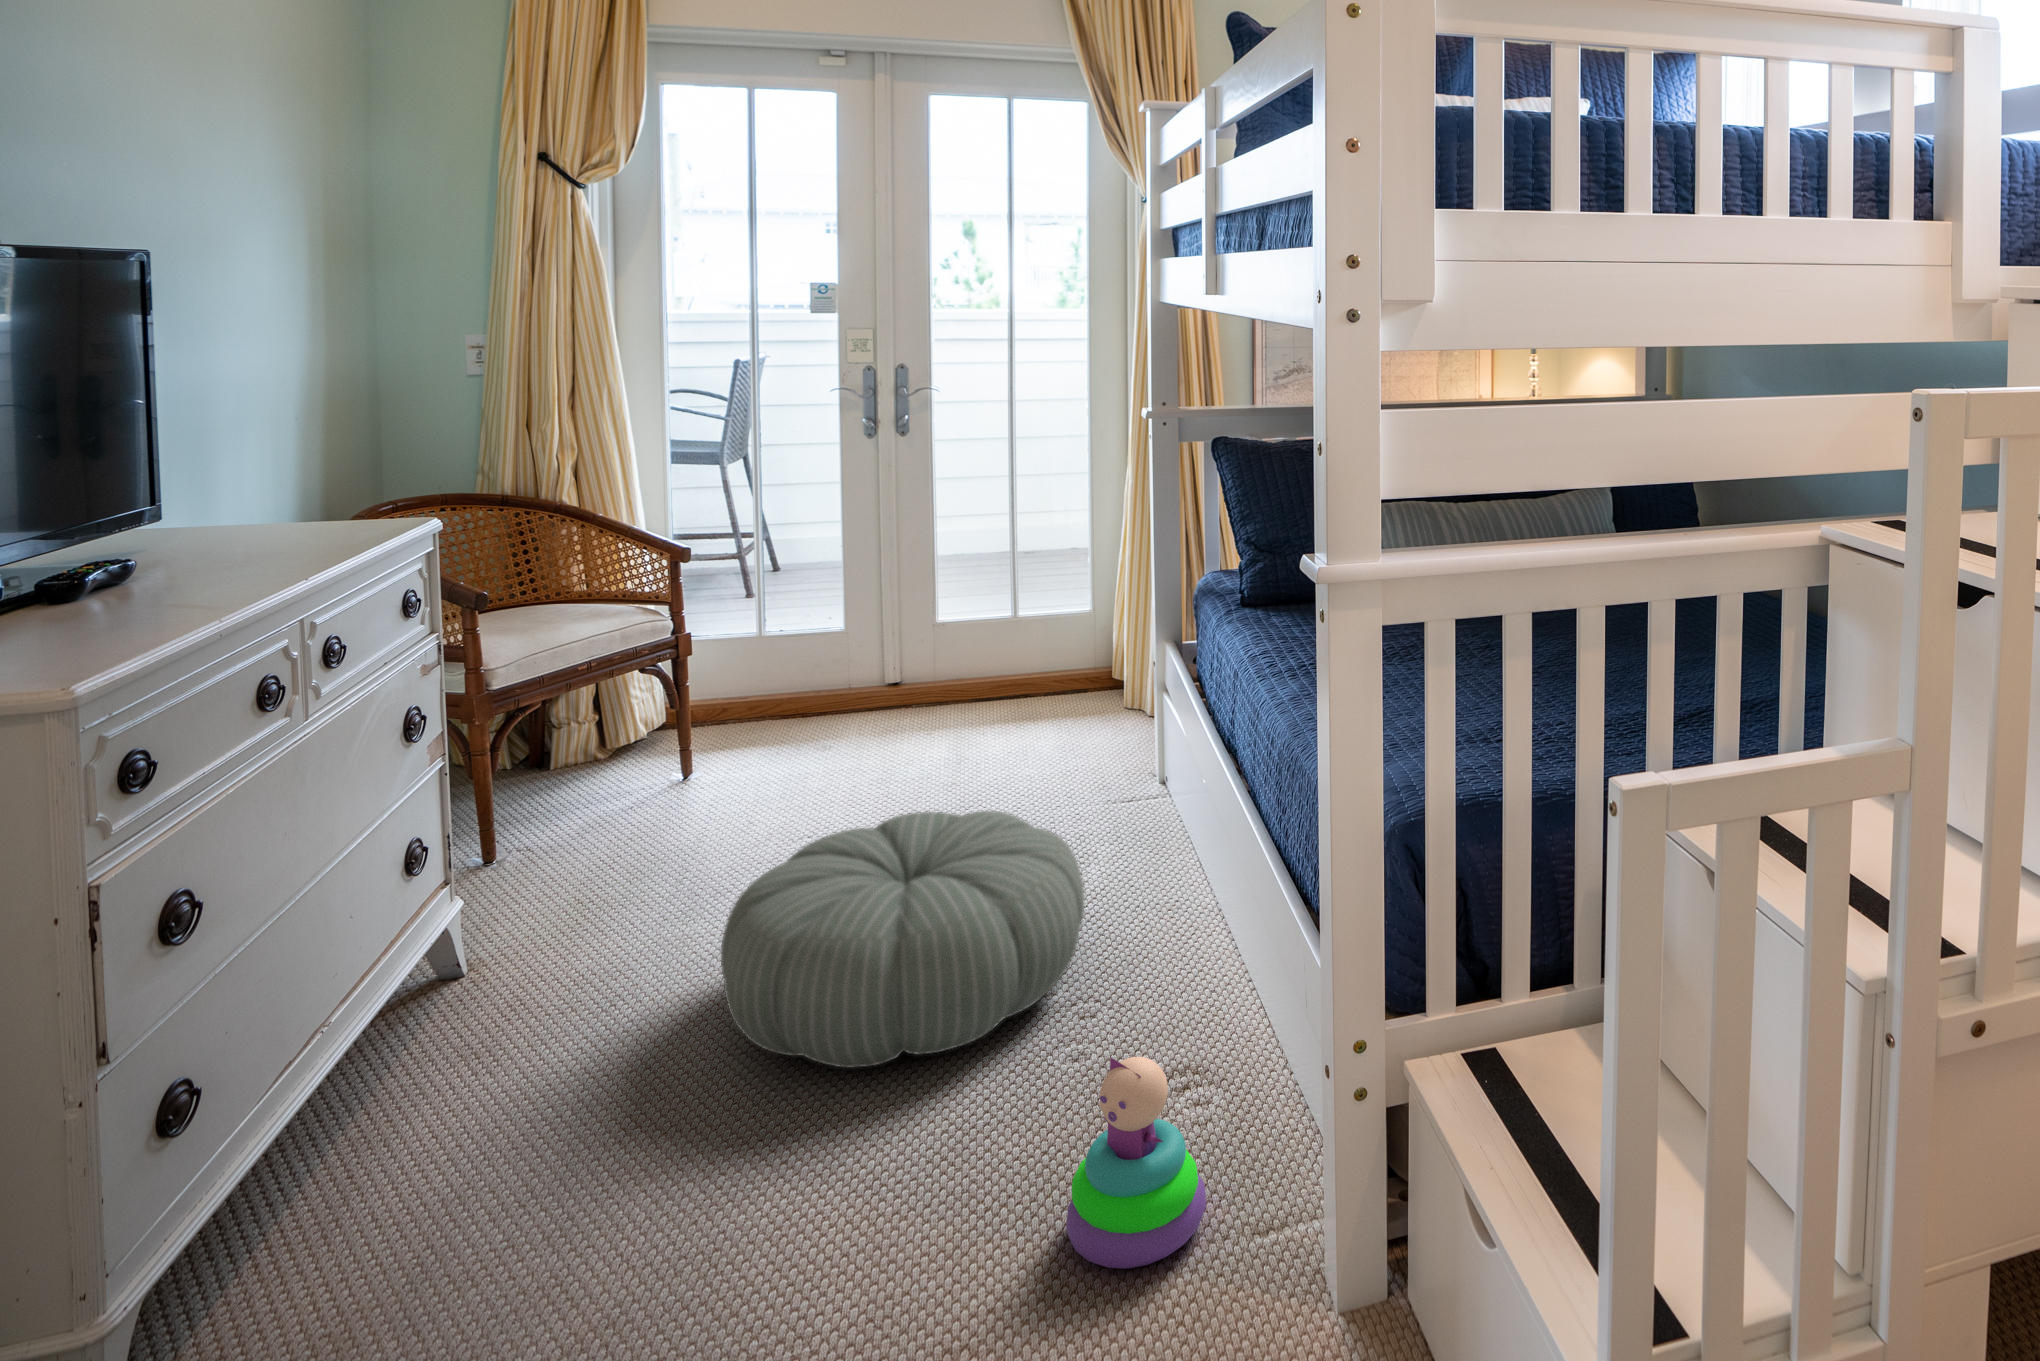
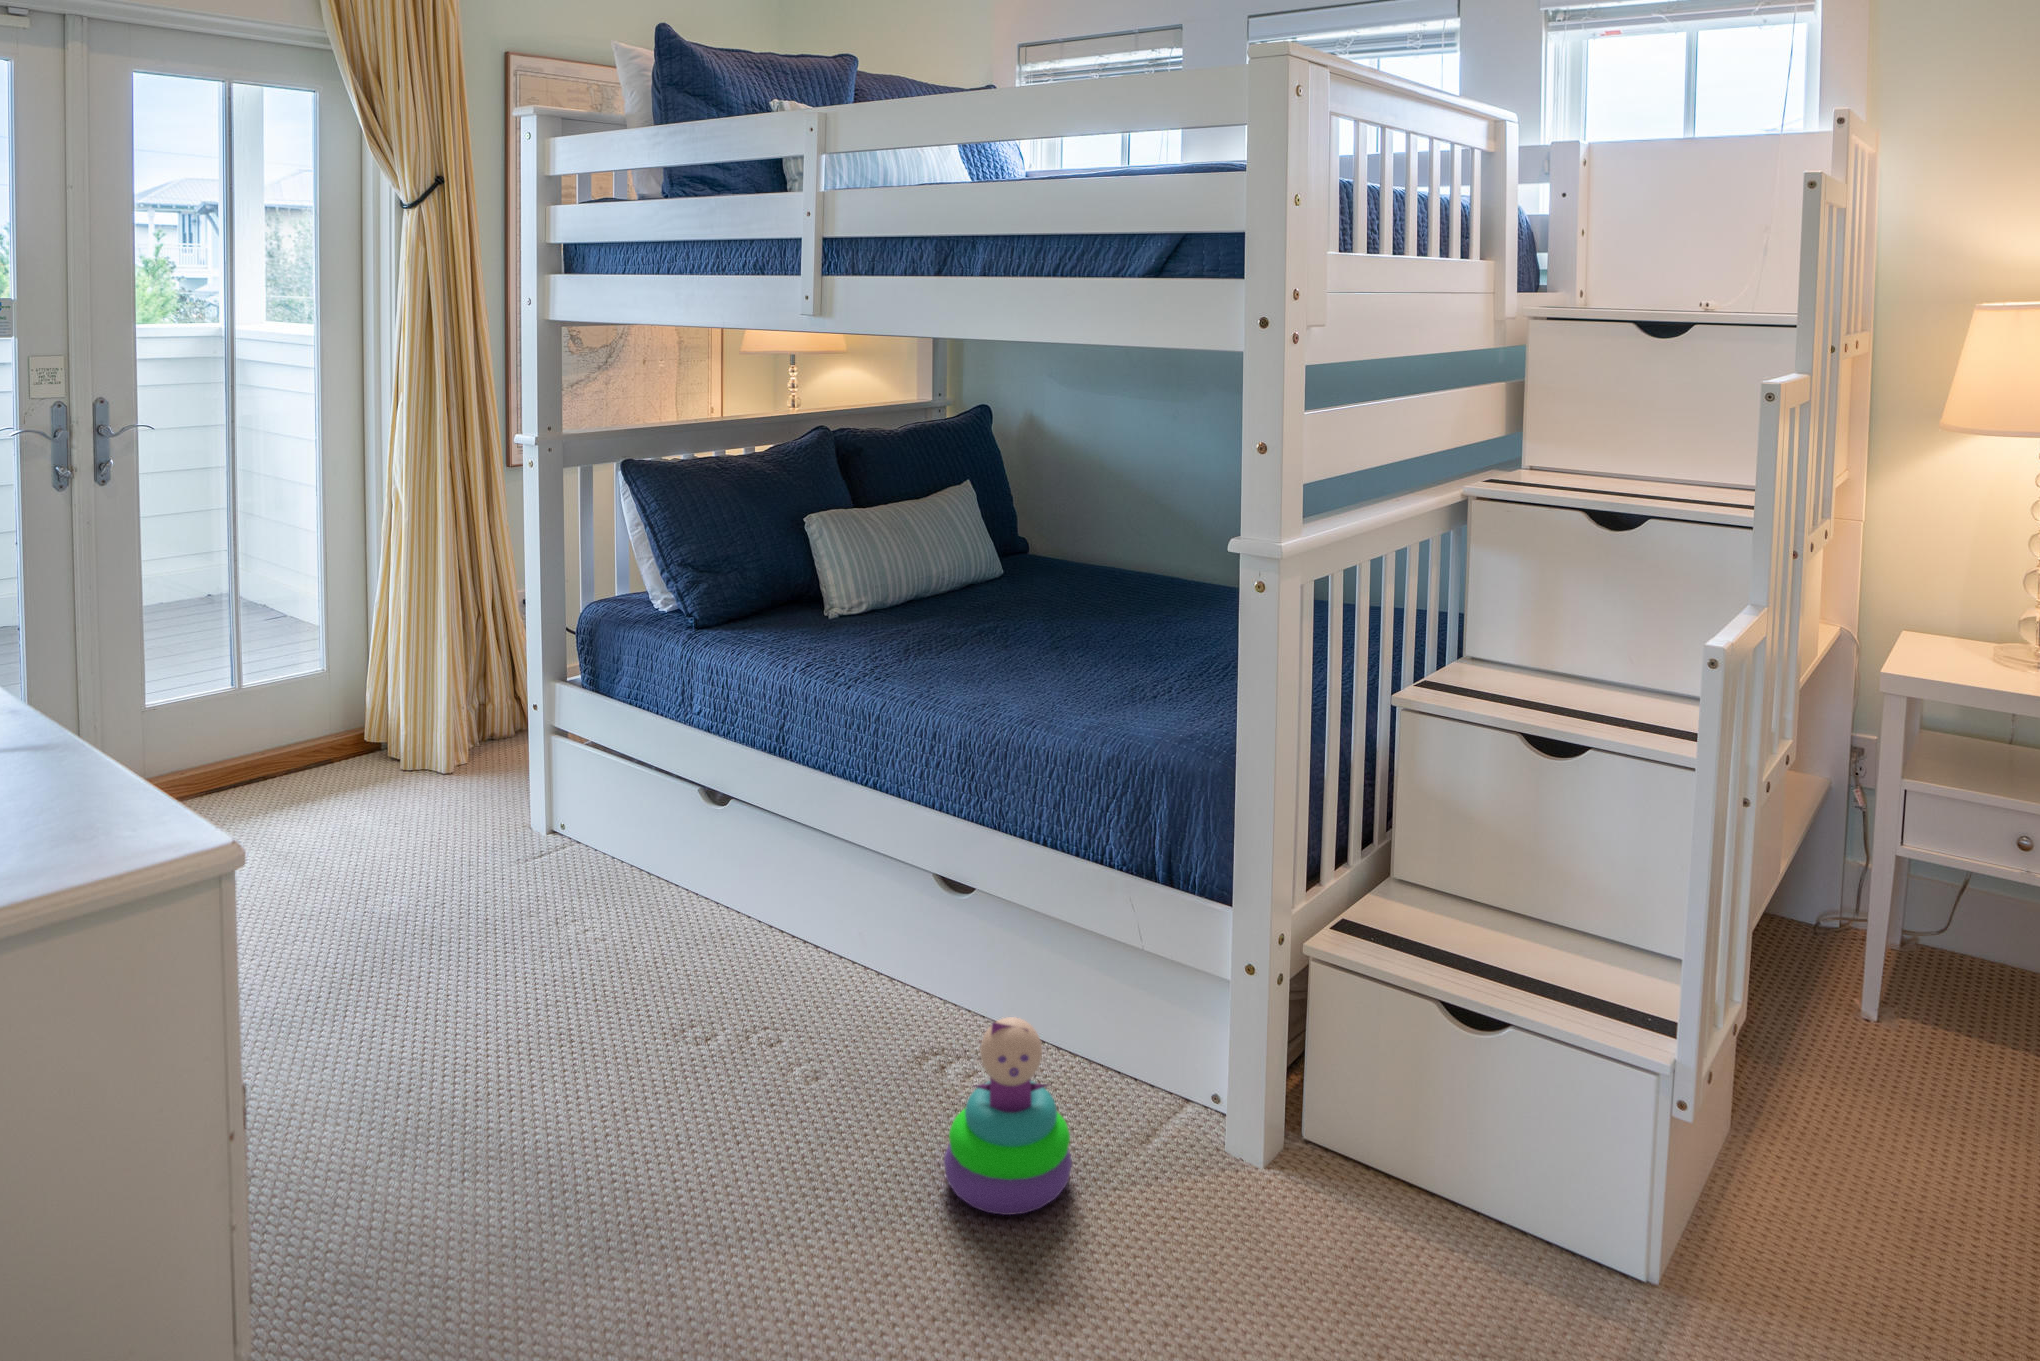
pouf: present [721,810,1084,1068] -> none [330,874,719,1165]

